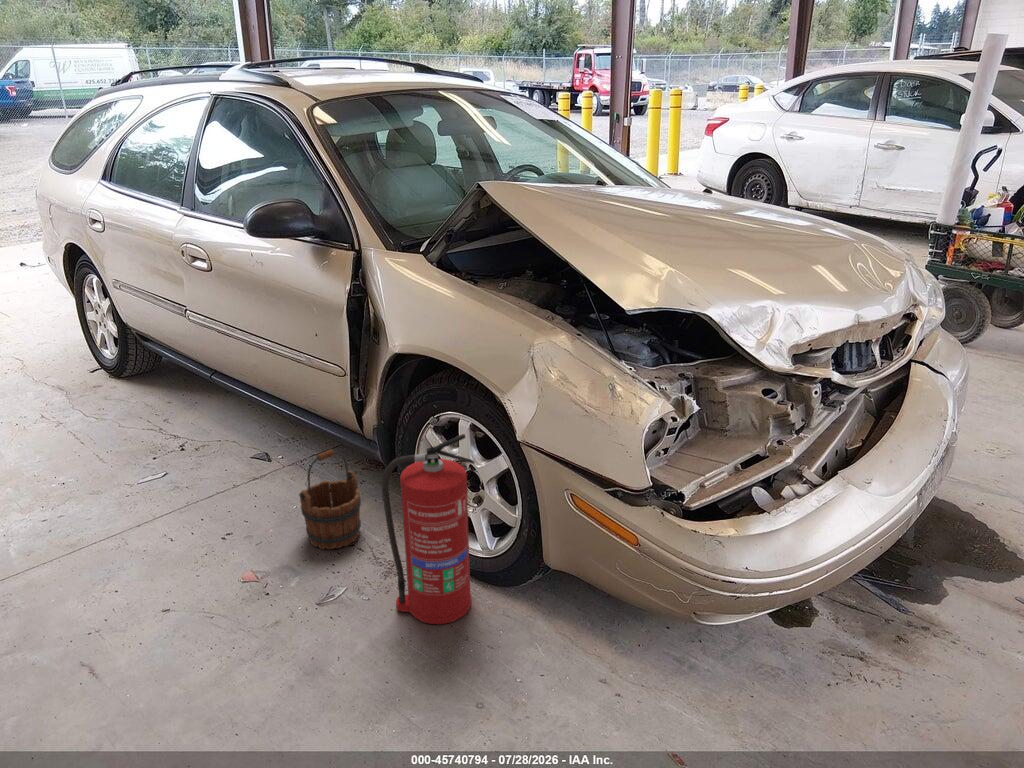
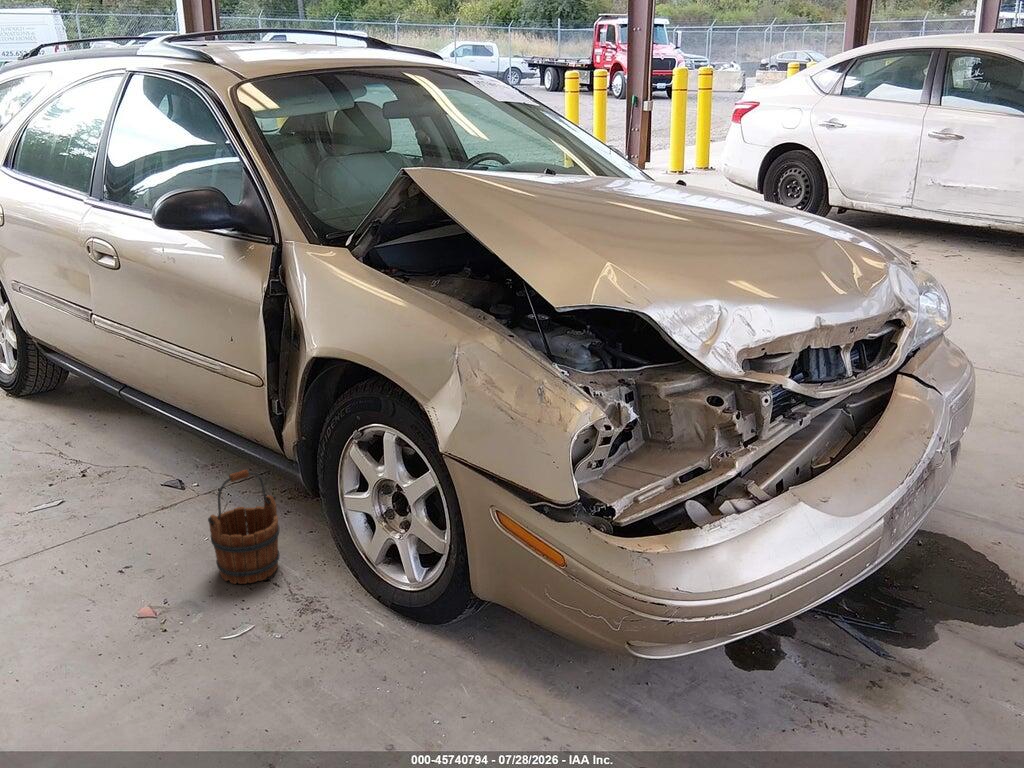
fire extinguisher: present [382,434,474,624] -> none [293,446,396,663]

